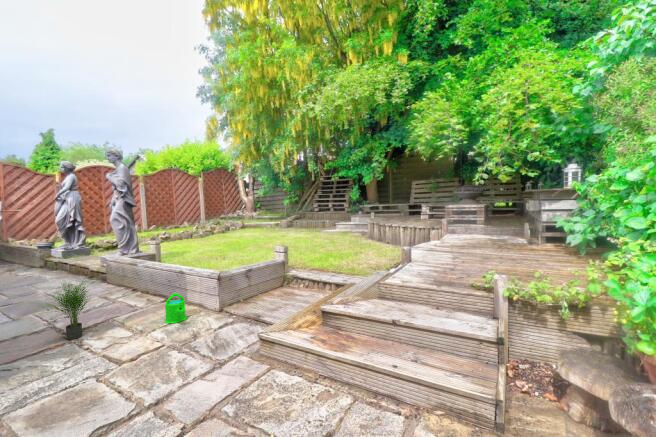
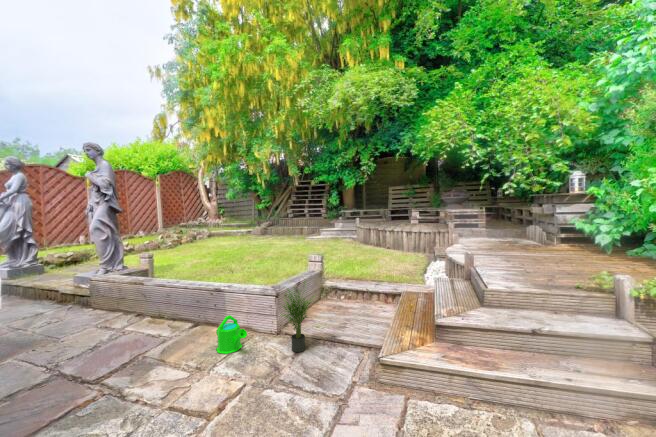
potted plant: present [48,281,91,340] -> present [283,290,311,352]

